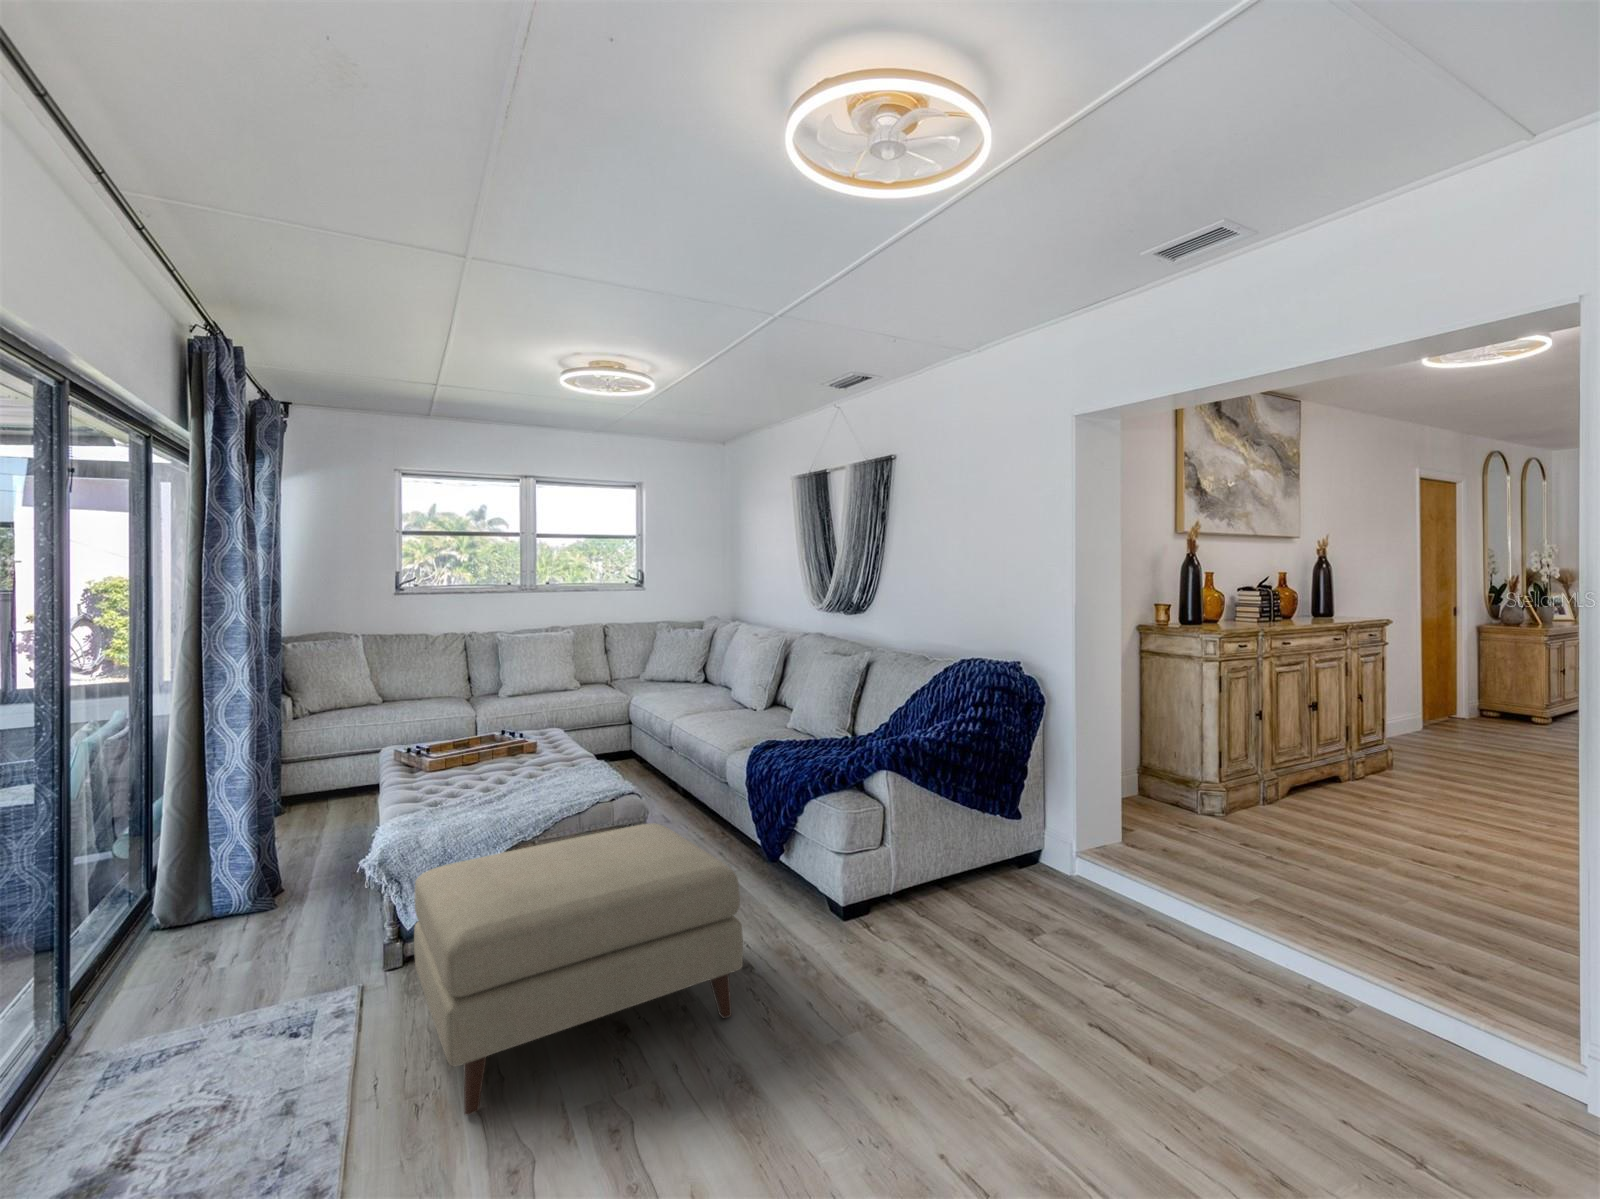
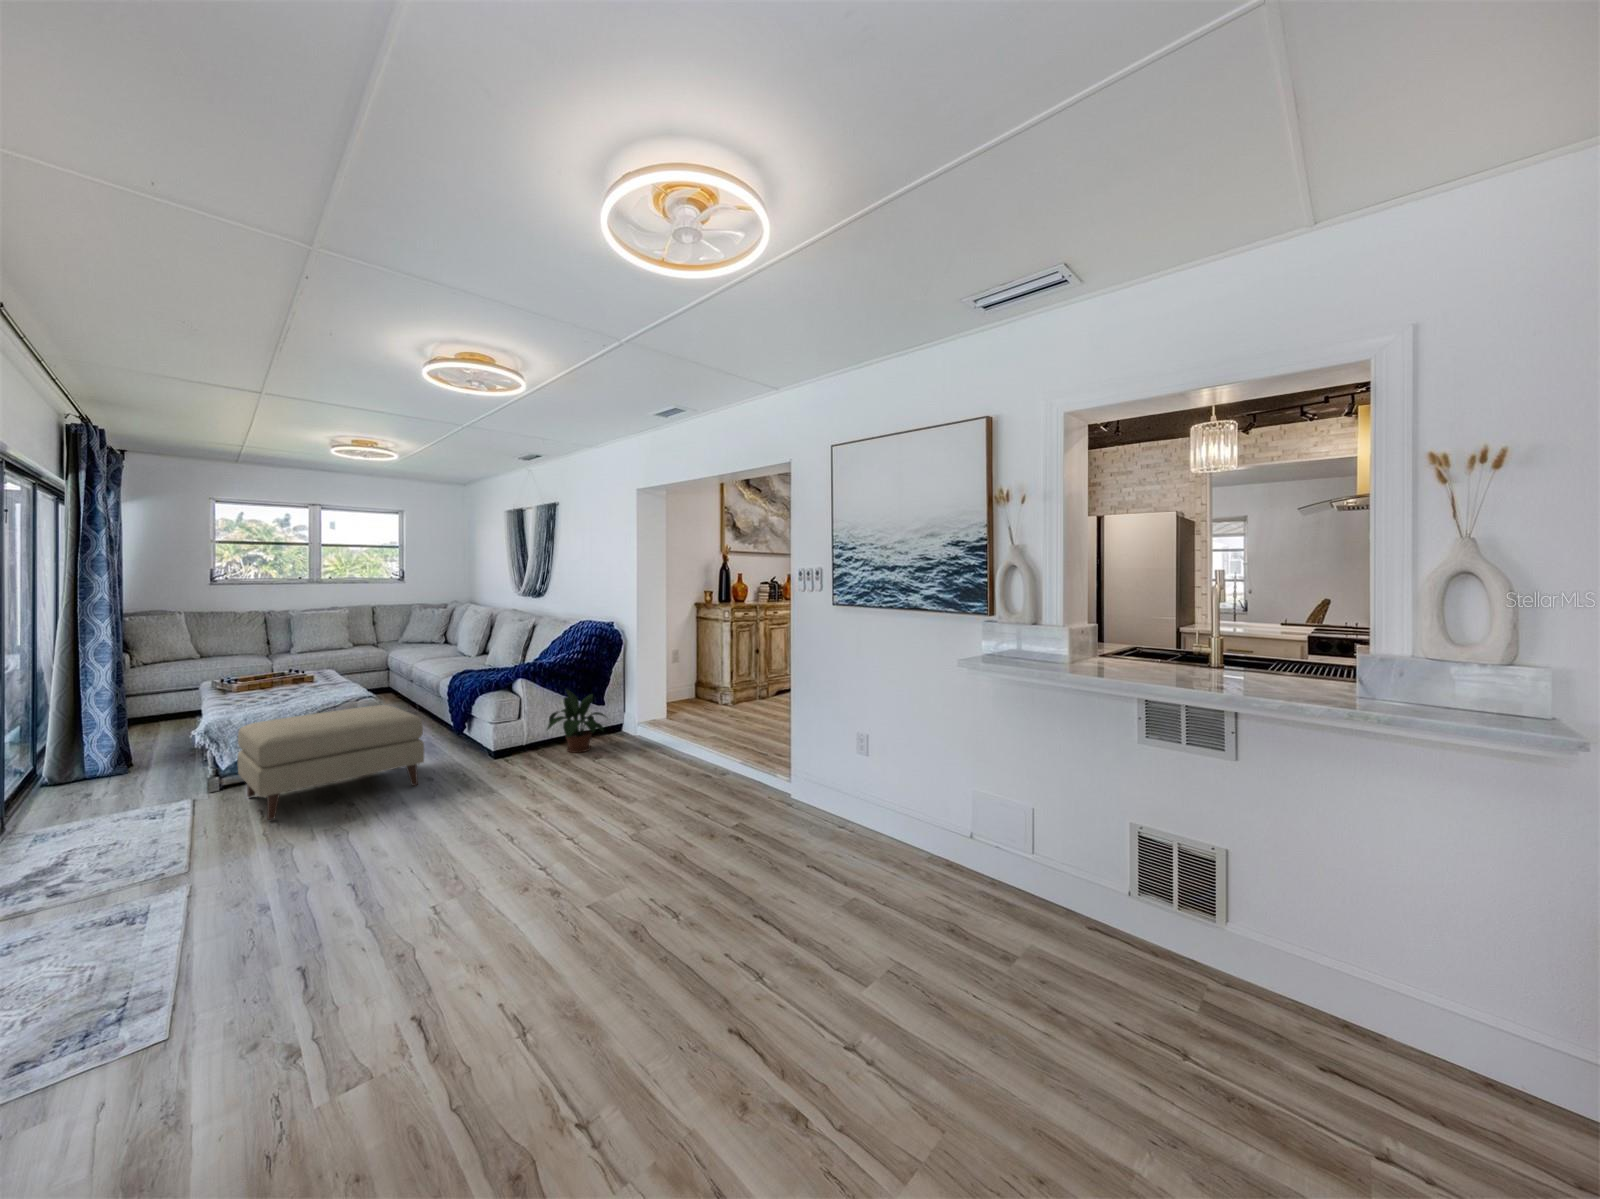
potted plant: none [936,799,1063,936] -> present [547,689,606,753]

